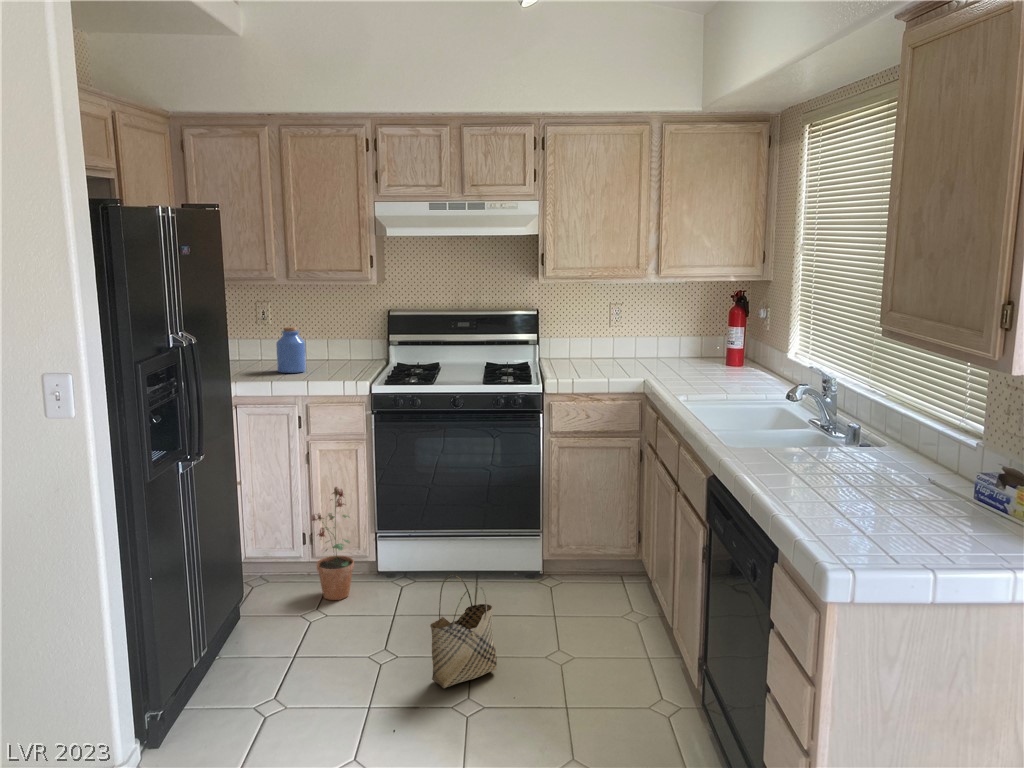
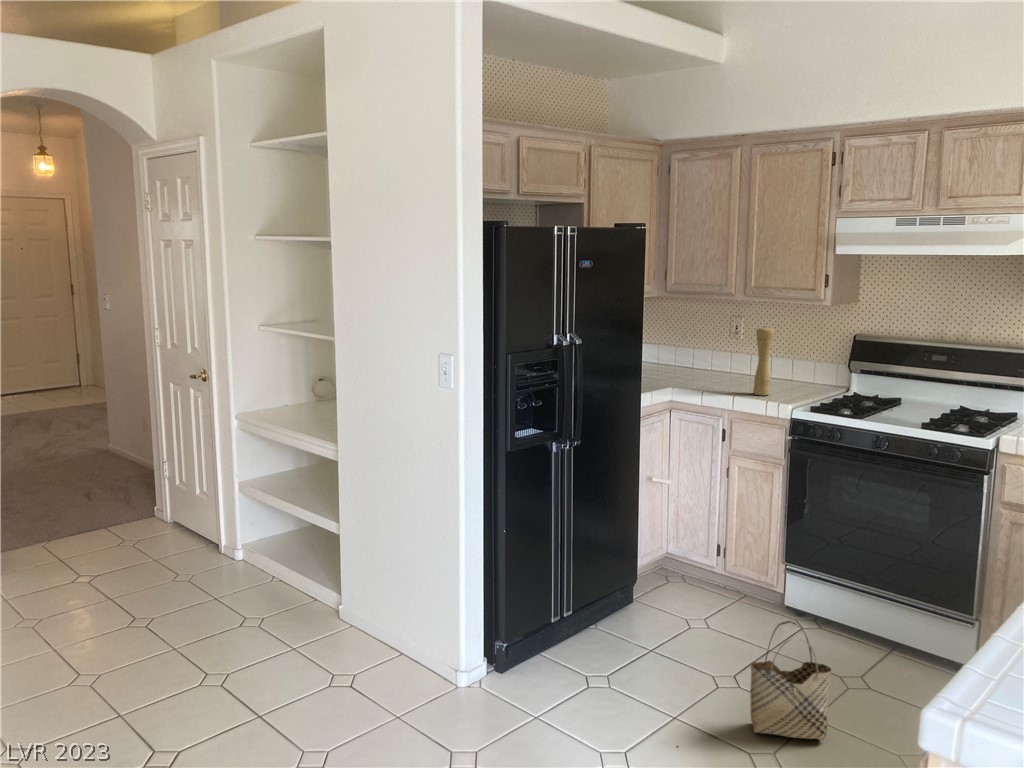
pepper mill: none [316,307,335,375] -> present [753,327,774,395]
jar: present [276,327,306,373] -> none [721,344,750,389]
potted plant: present [312,487,354,600] -> none [713,507,755,618]

